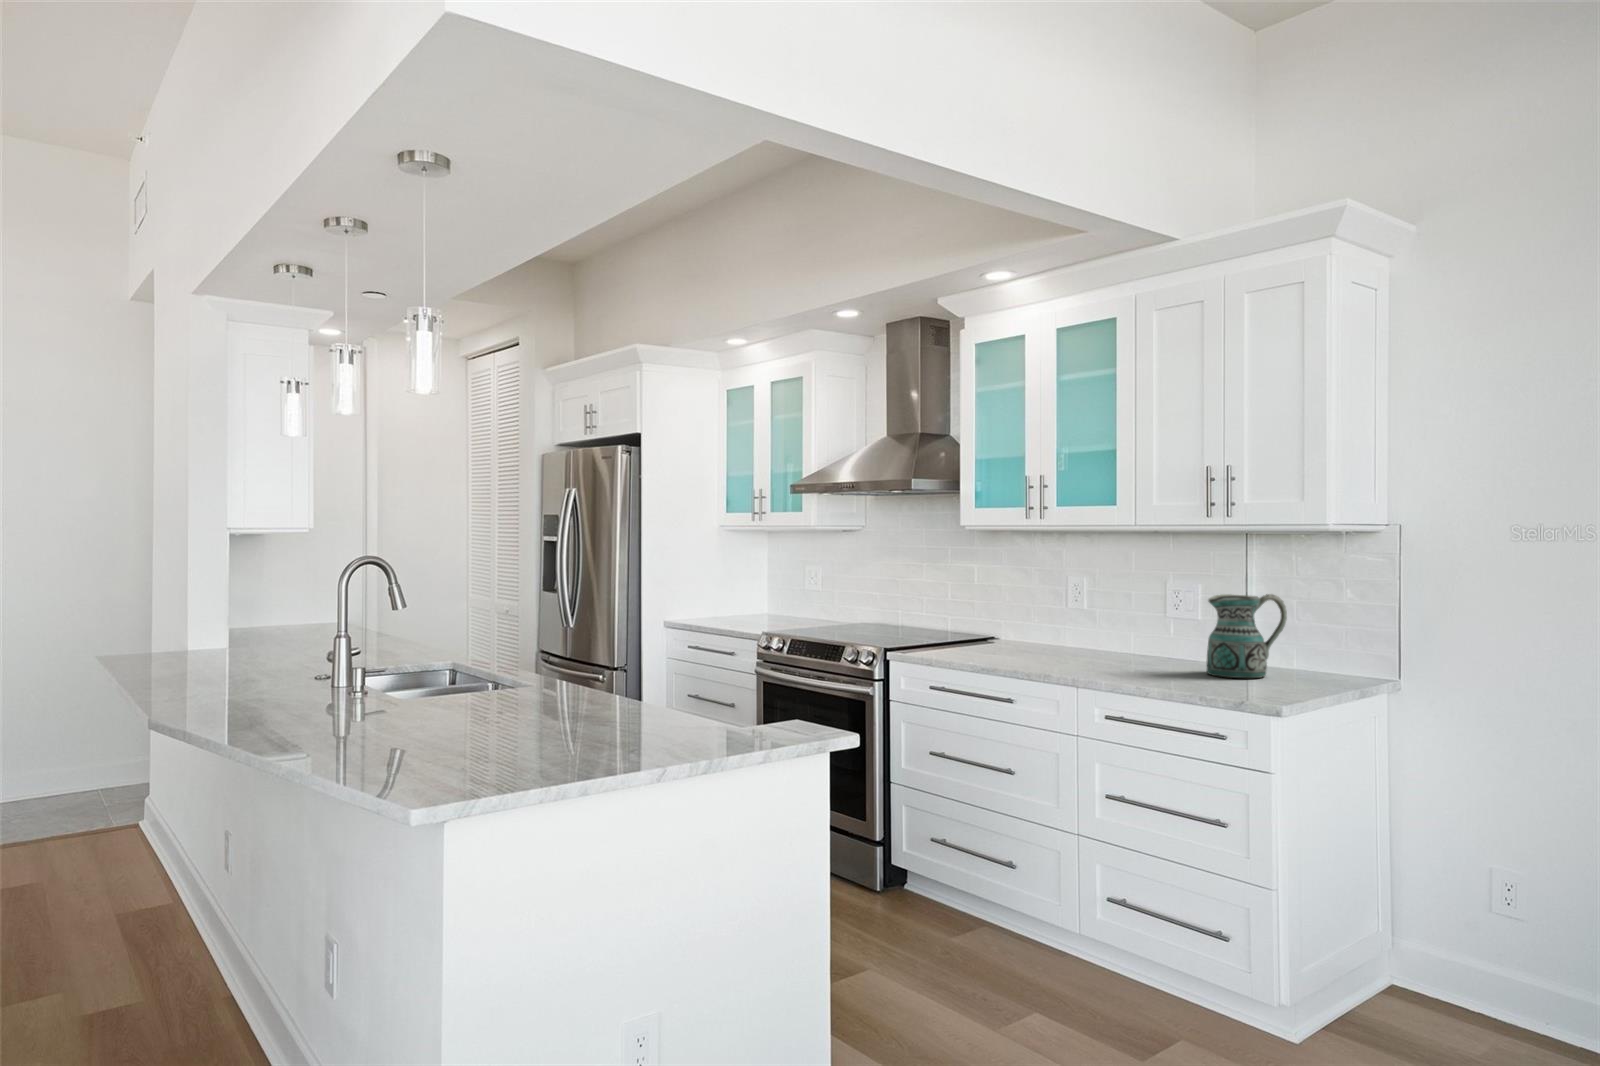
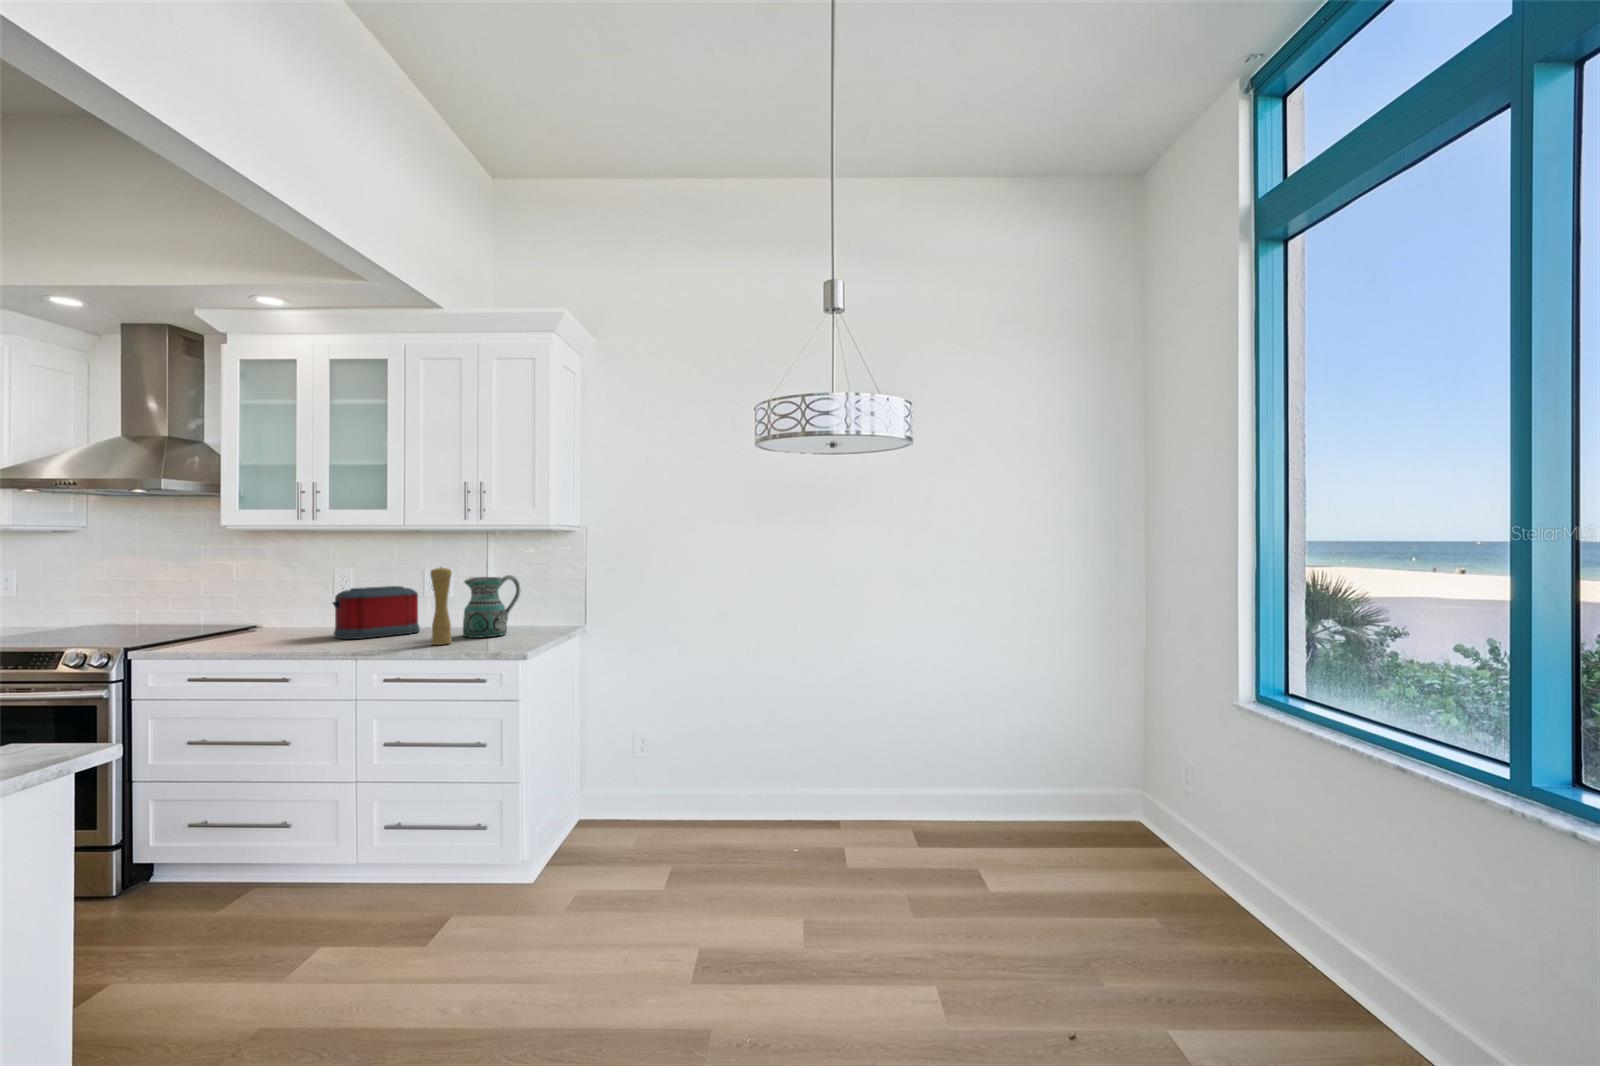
pepper mill: none [1162,580,1188,681] -> present [430,567,452,645]
toaster: none [1059,601,1157,663] -> present [333,586,420,639]

